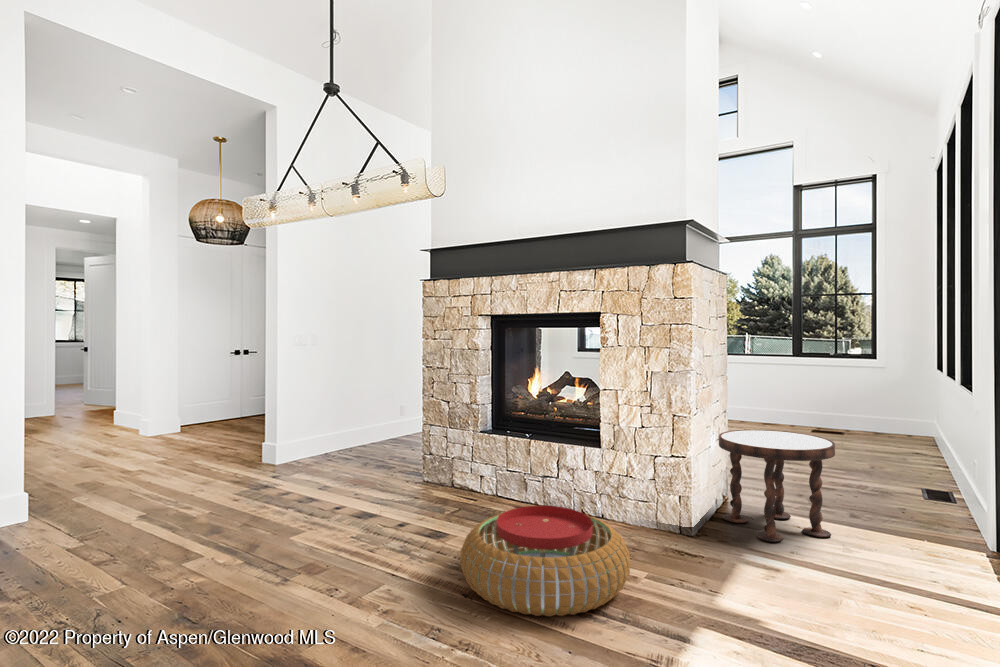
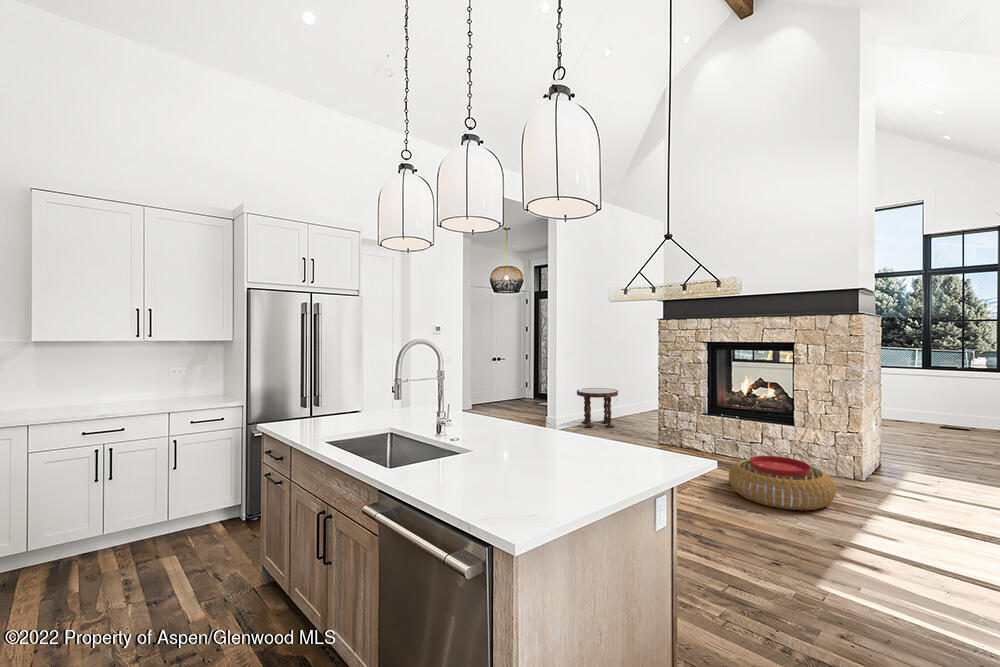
side table: present [719,430,835,542] -> present [577,388,618,428]

